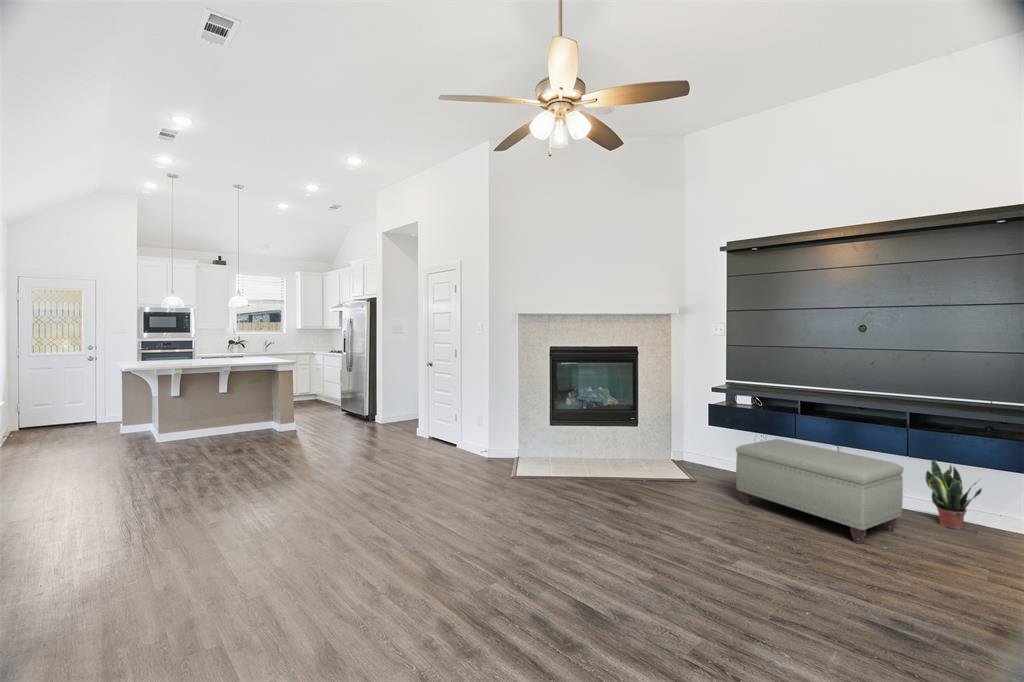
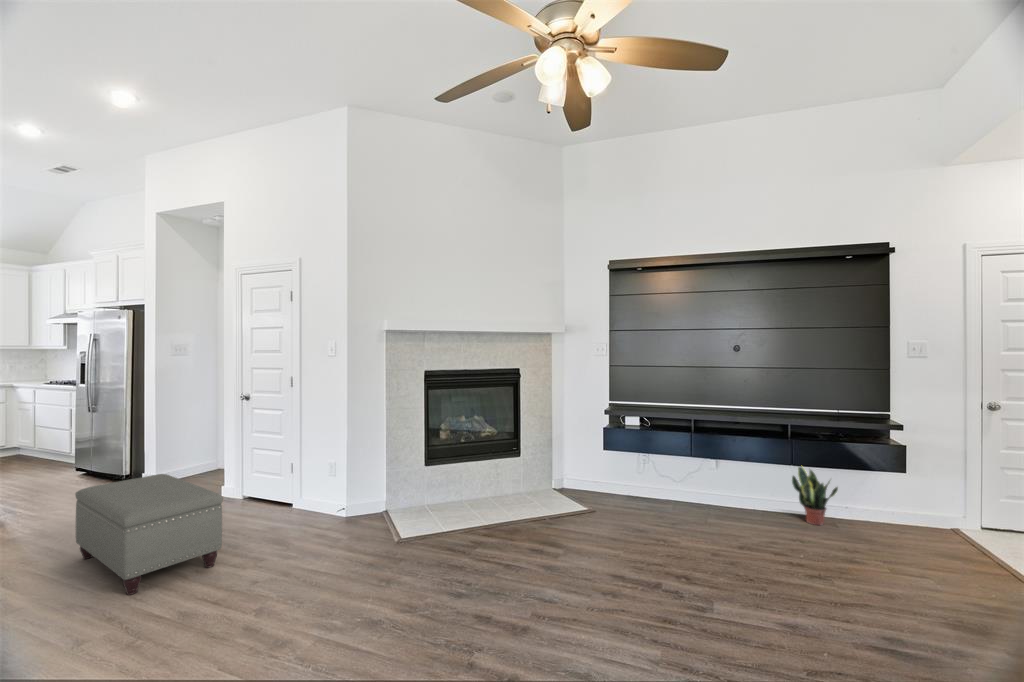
ottoman: present [736,439,903,544] -> present [75,474,223,595]

